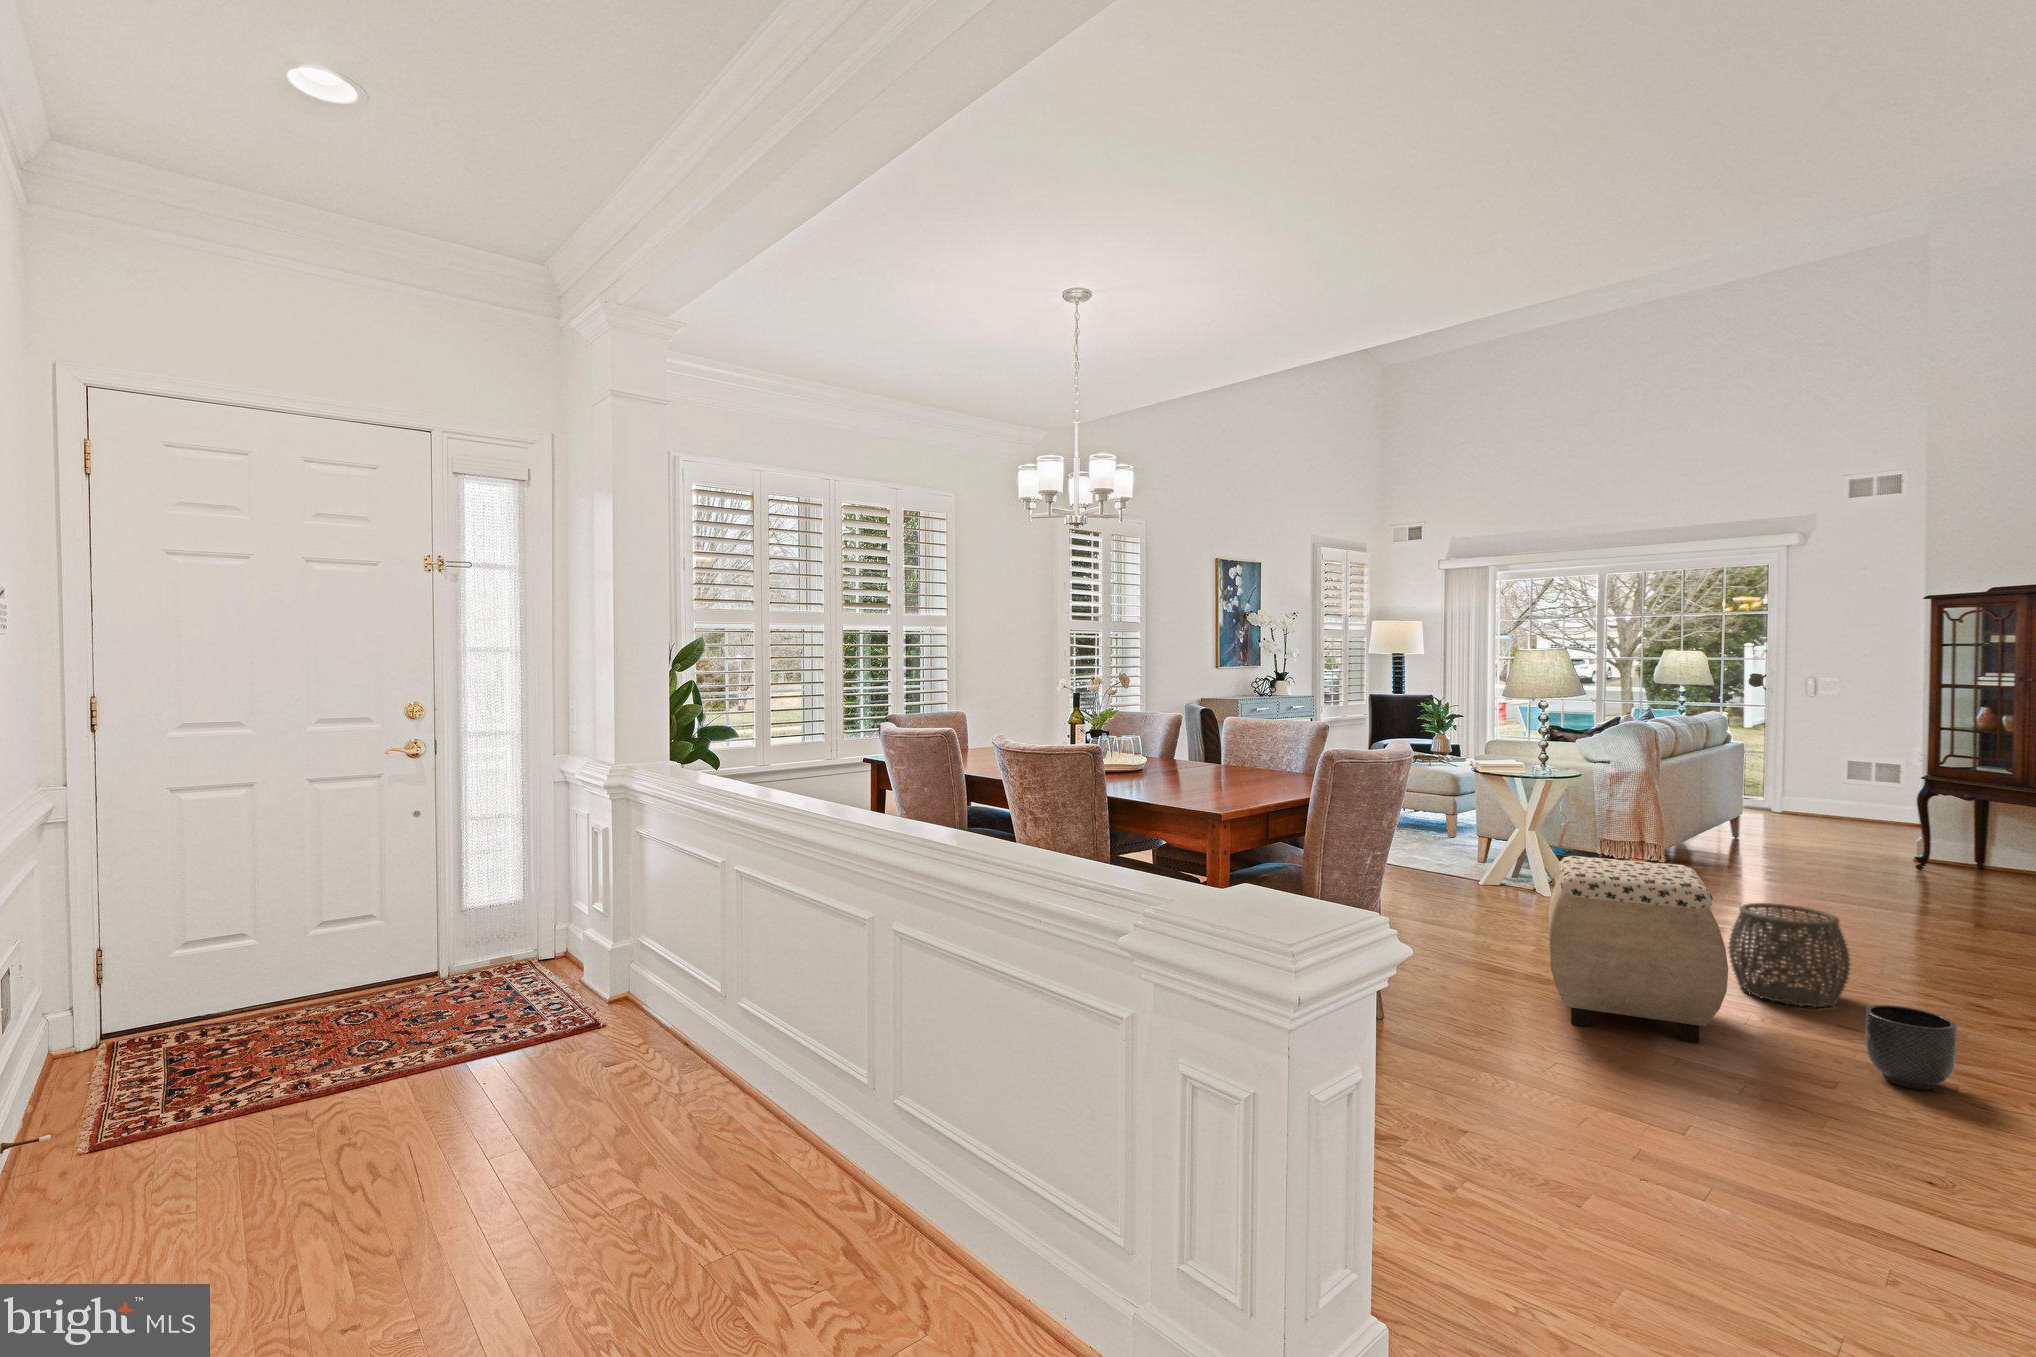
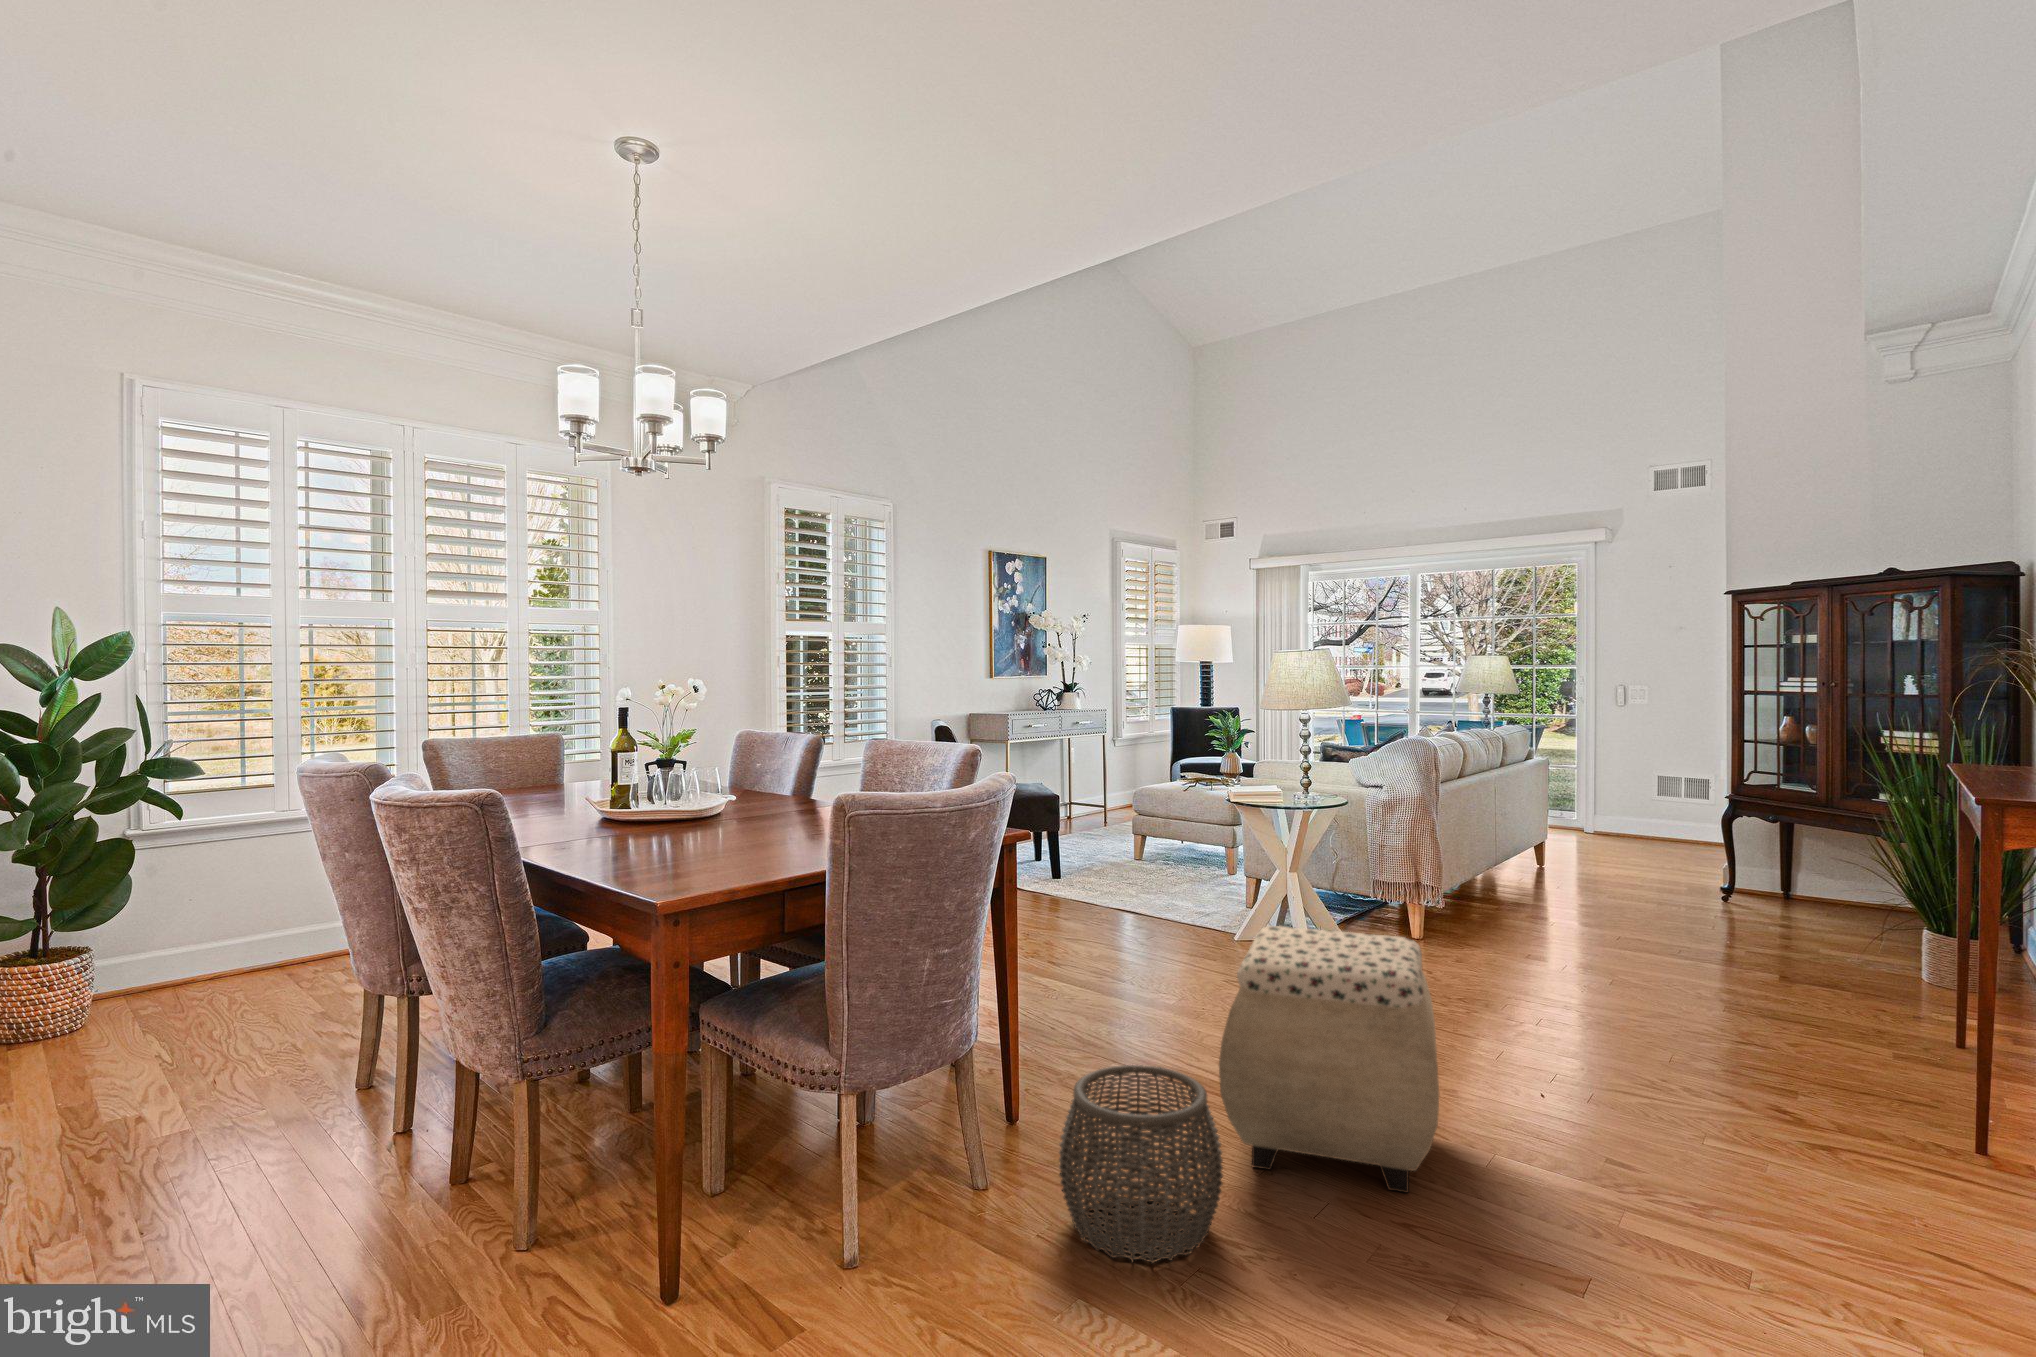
woven basket: present [1728,903,1851,1007] -> present [1059,1065,1223,1263]
planter: present [1865,1005,1957,1090] -> none [1611,1139,1725,1267]

